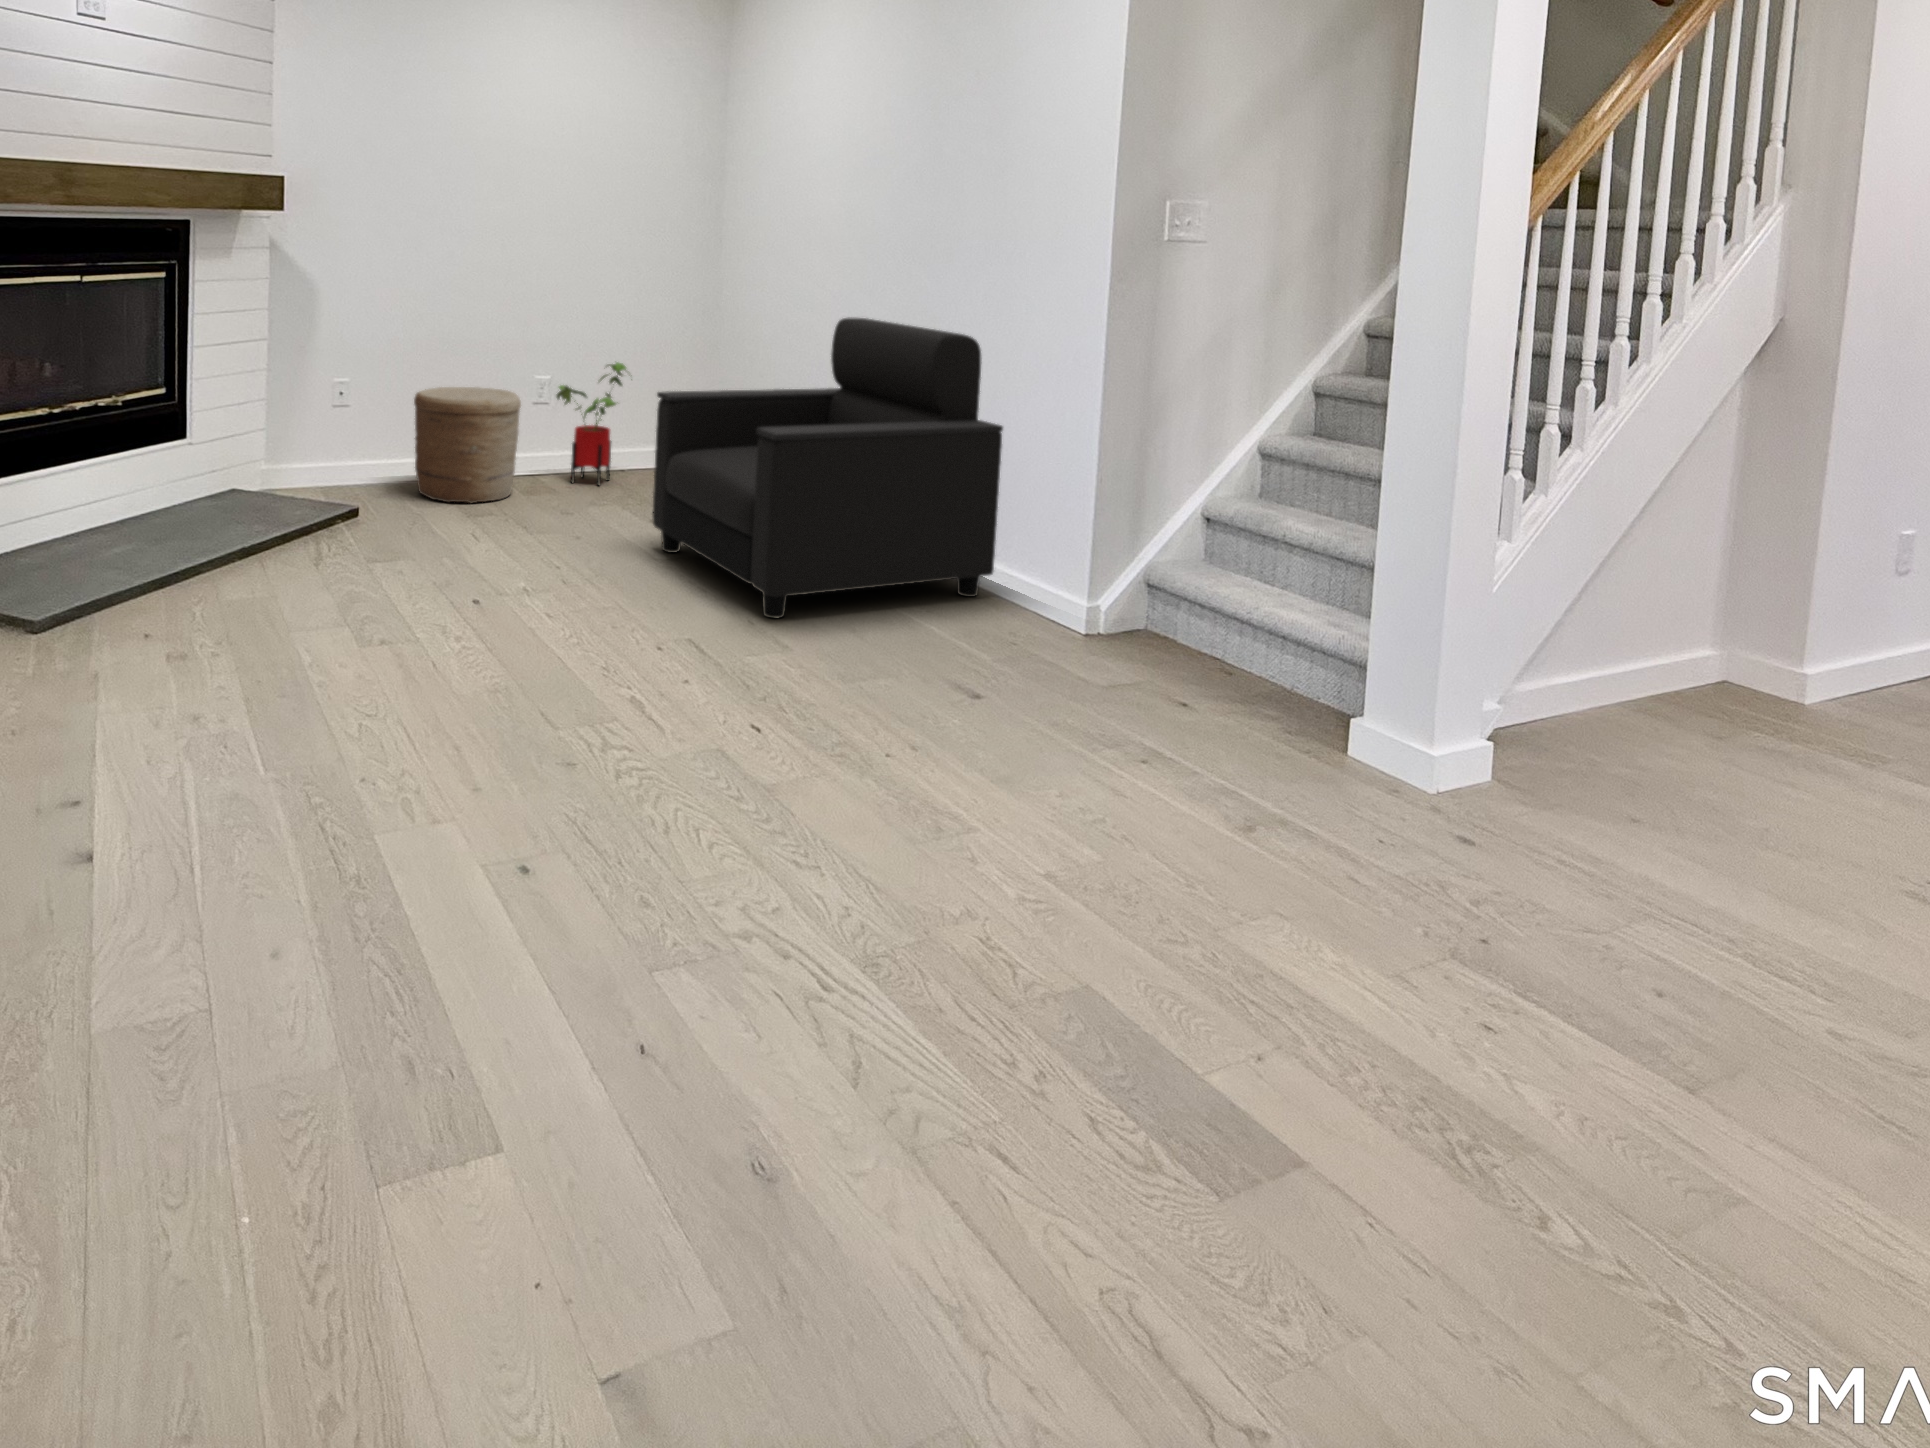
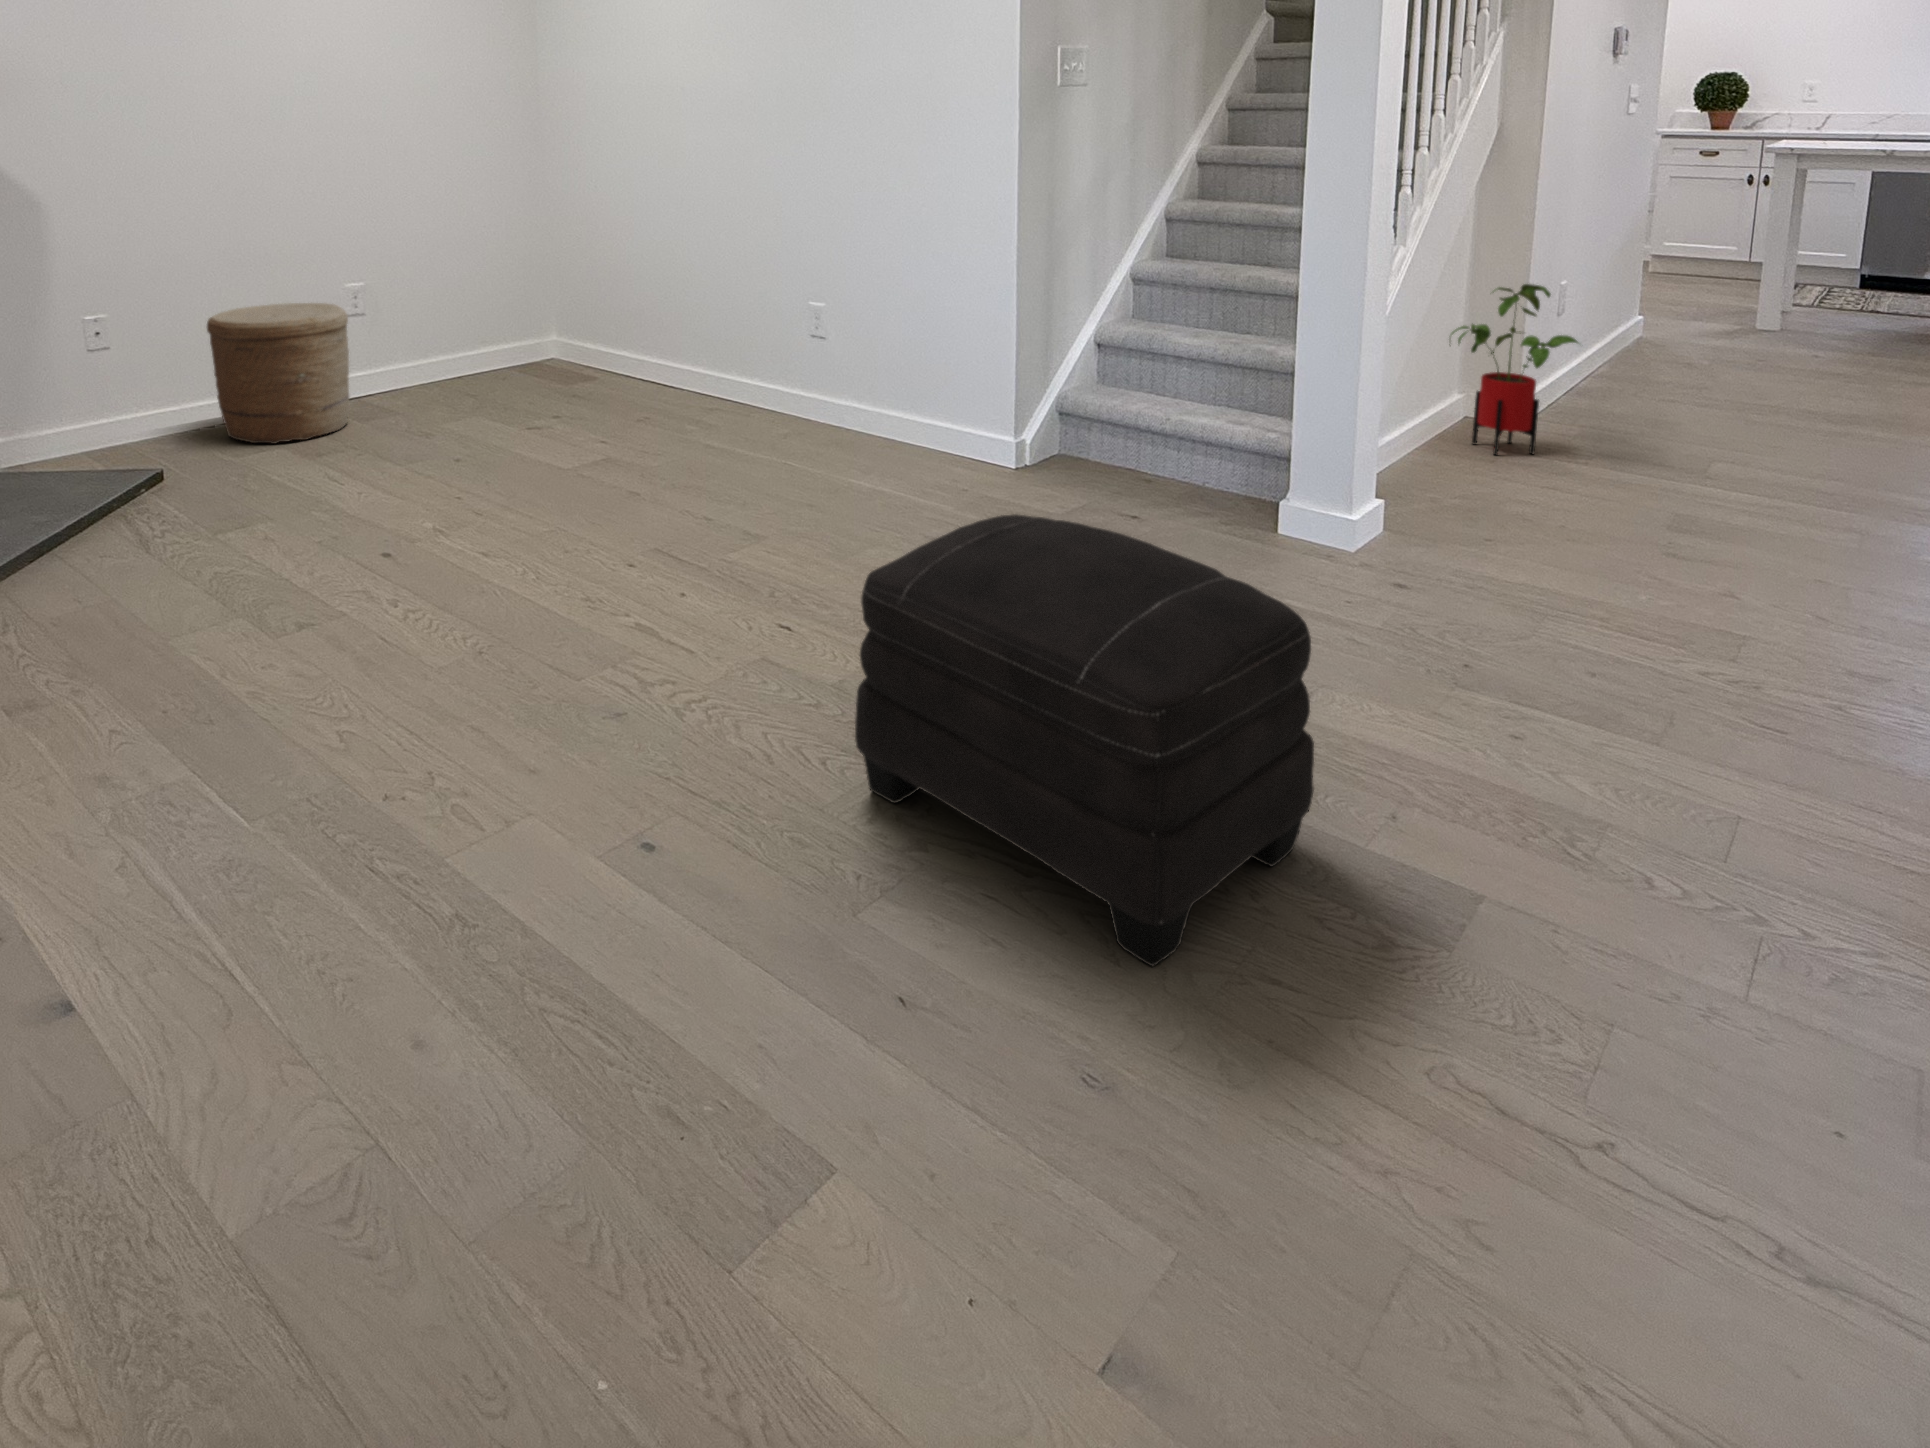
armchair: present [653,318,1003,618] -> none [540,184,915,509]
house plant: present [557,362,626,485] -> present [1451,284,1578,455]
ottoman: none [723,642,1141,1099] -> present [855,514,1314,966]

